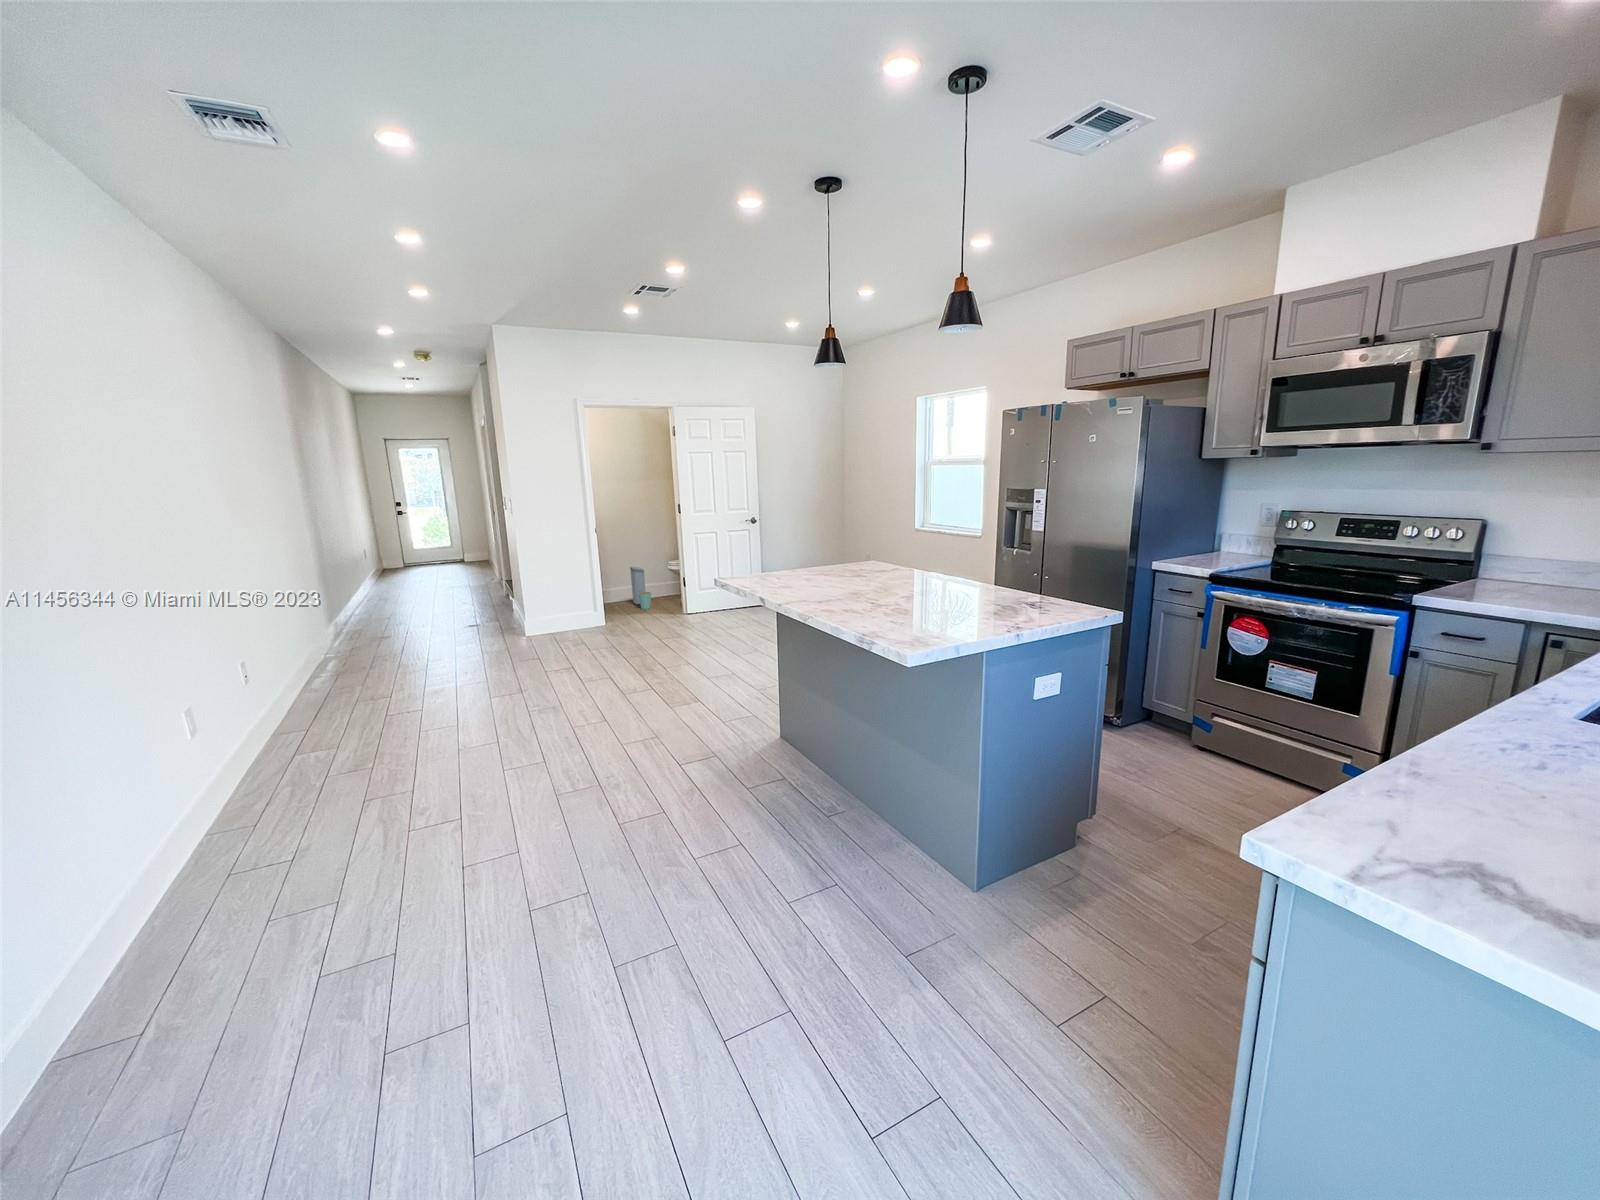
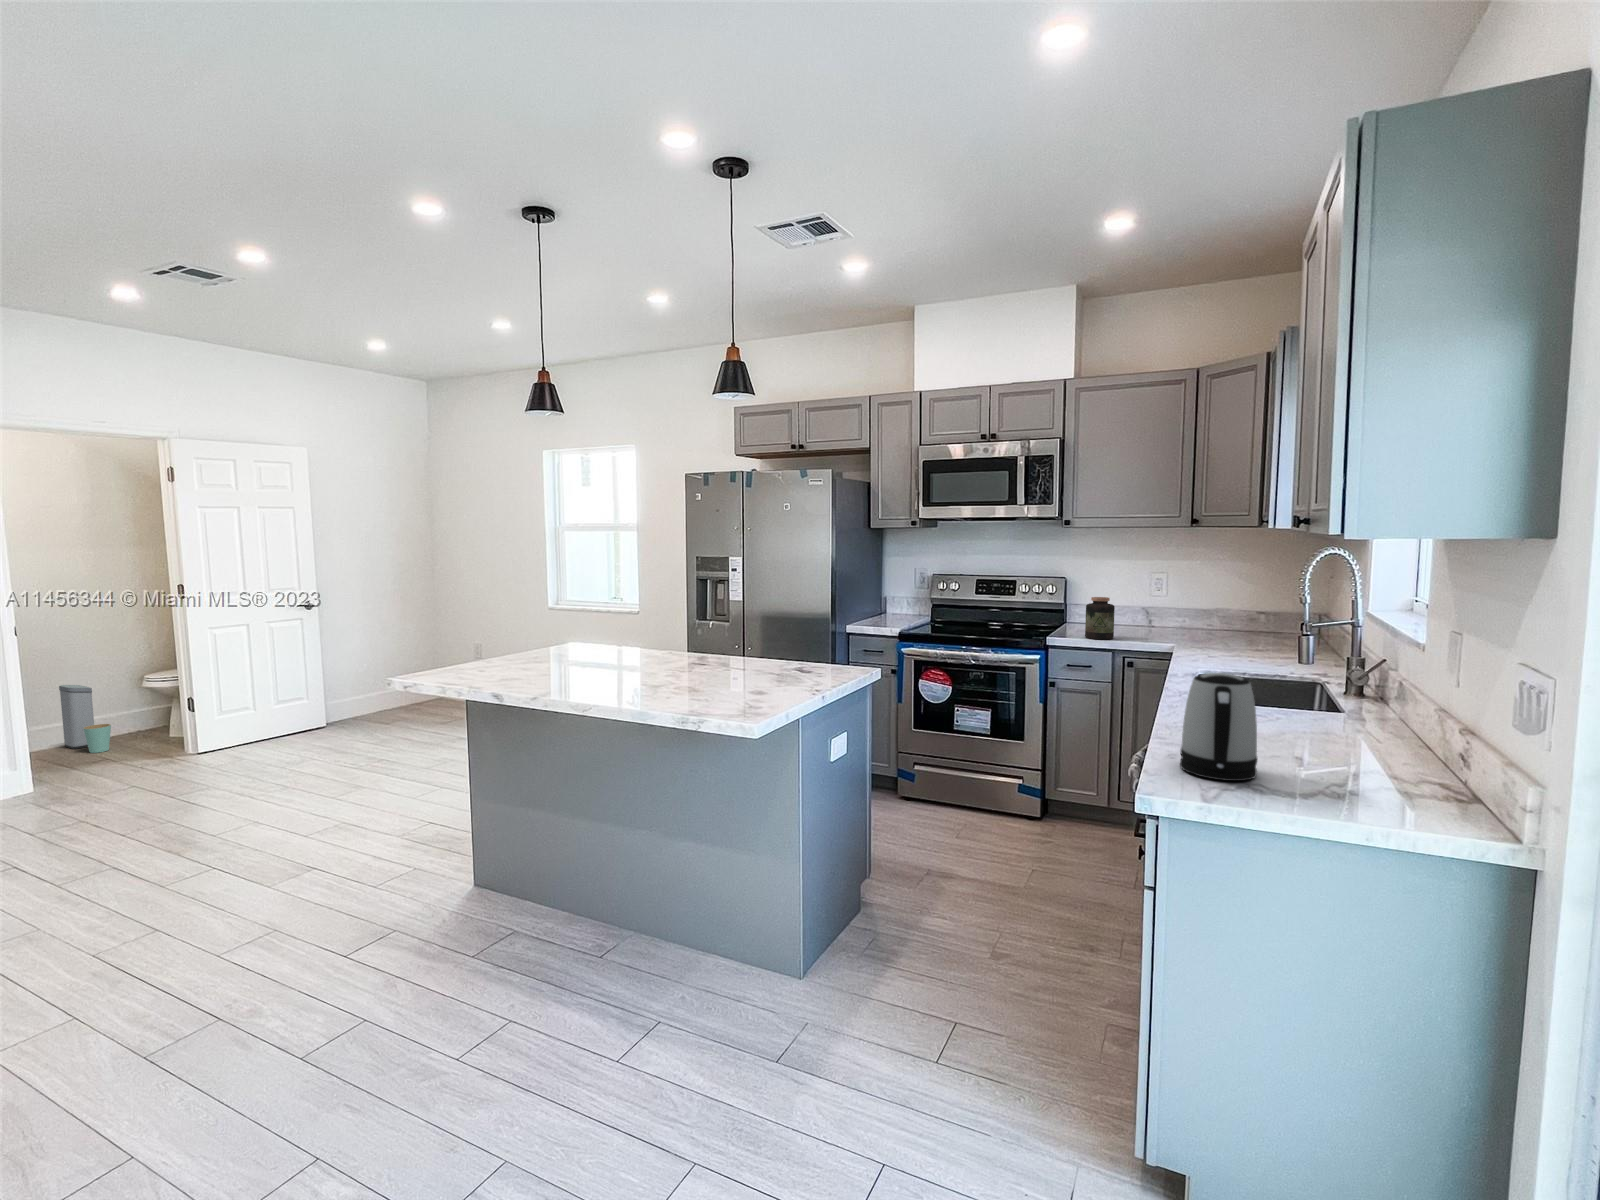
jar: none [1490,547,1553,606] -> present [1085,597,1115,639]
kettle: none [1380,687,1542,866] -> present [1180,673,1257,781]

